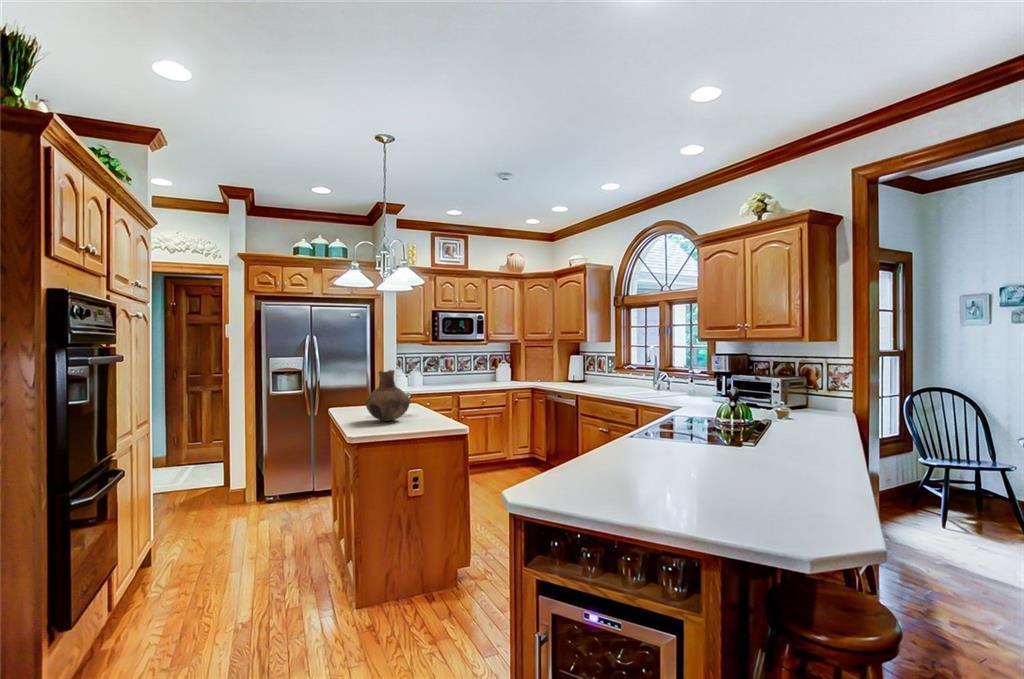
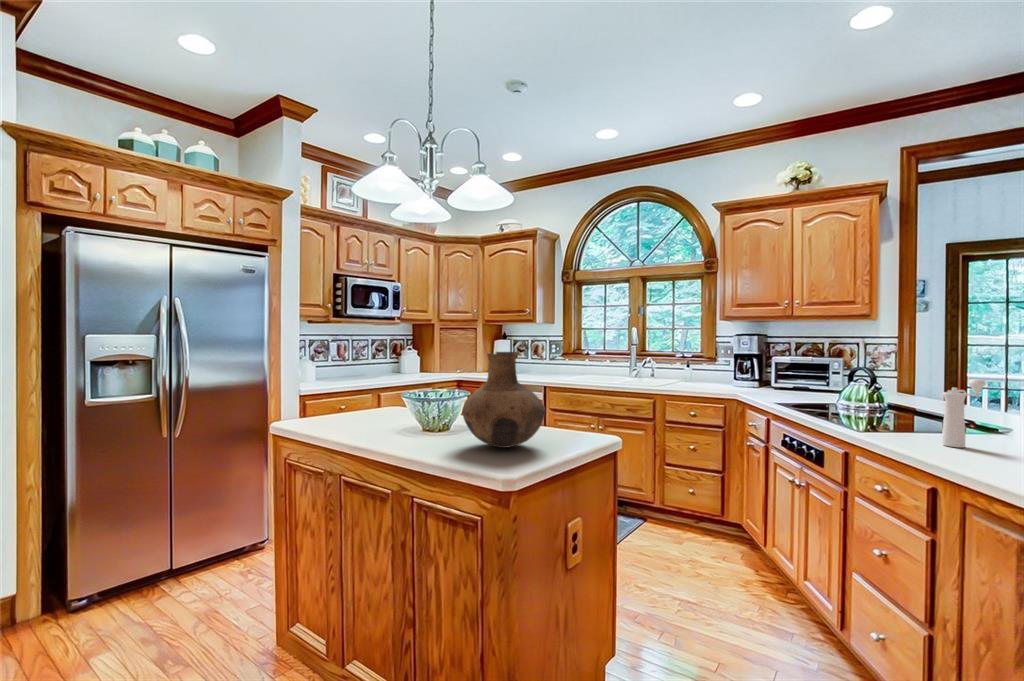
pepper mill: none [637,395,674,442] -> present [942,379,986,447]

